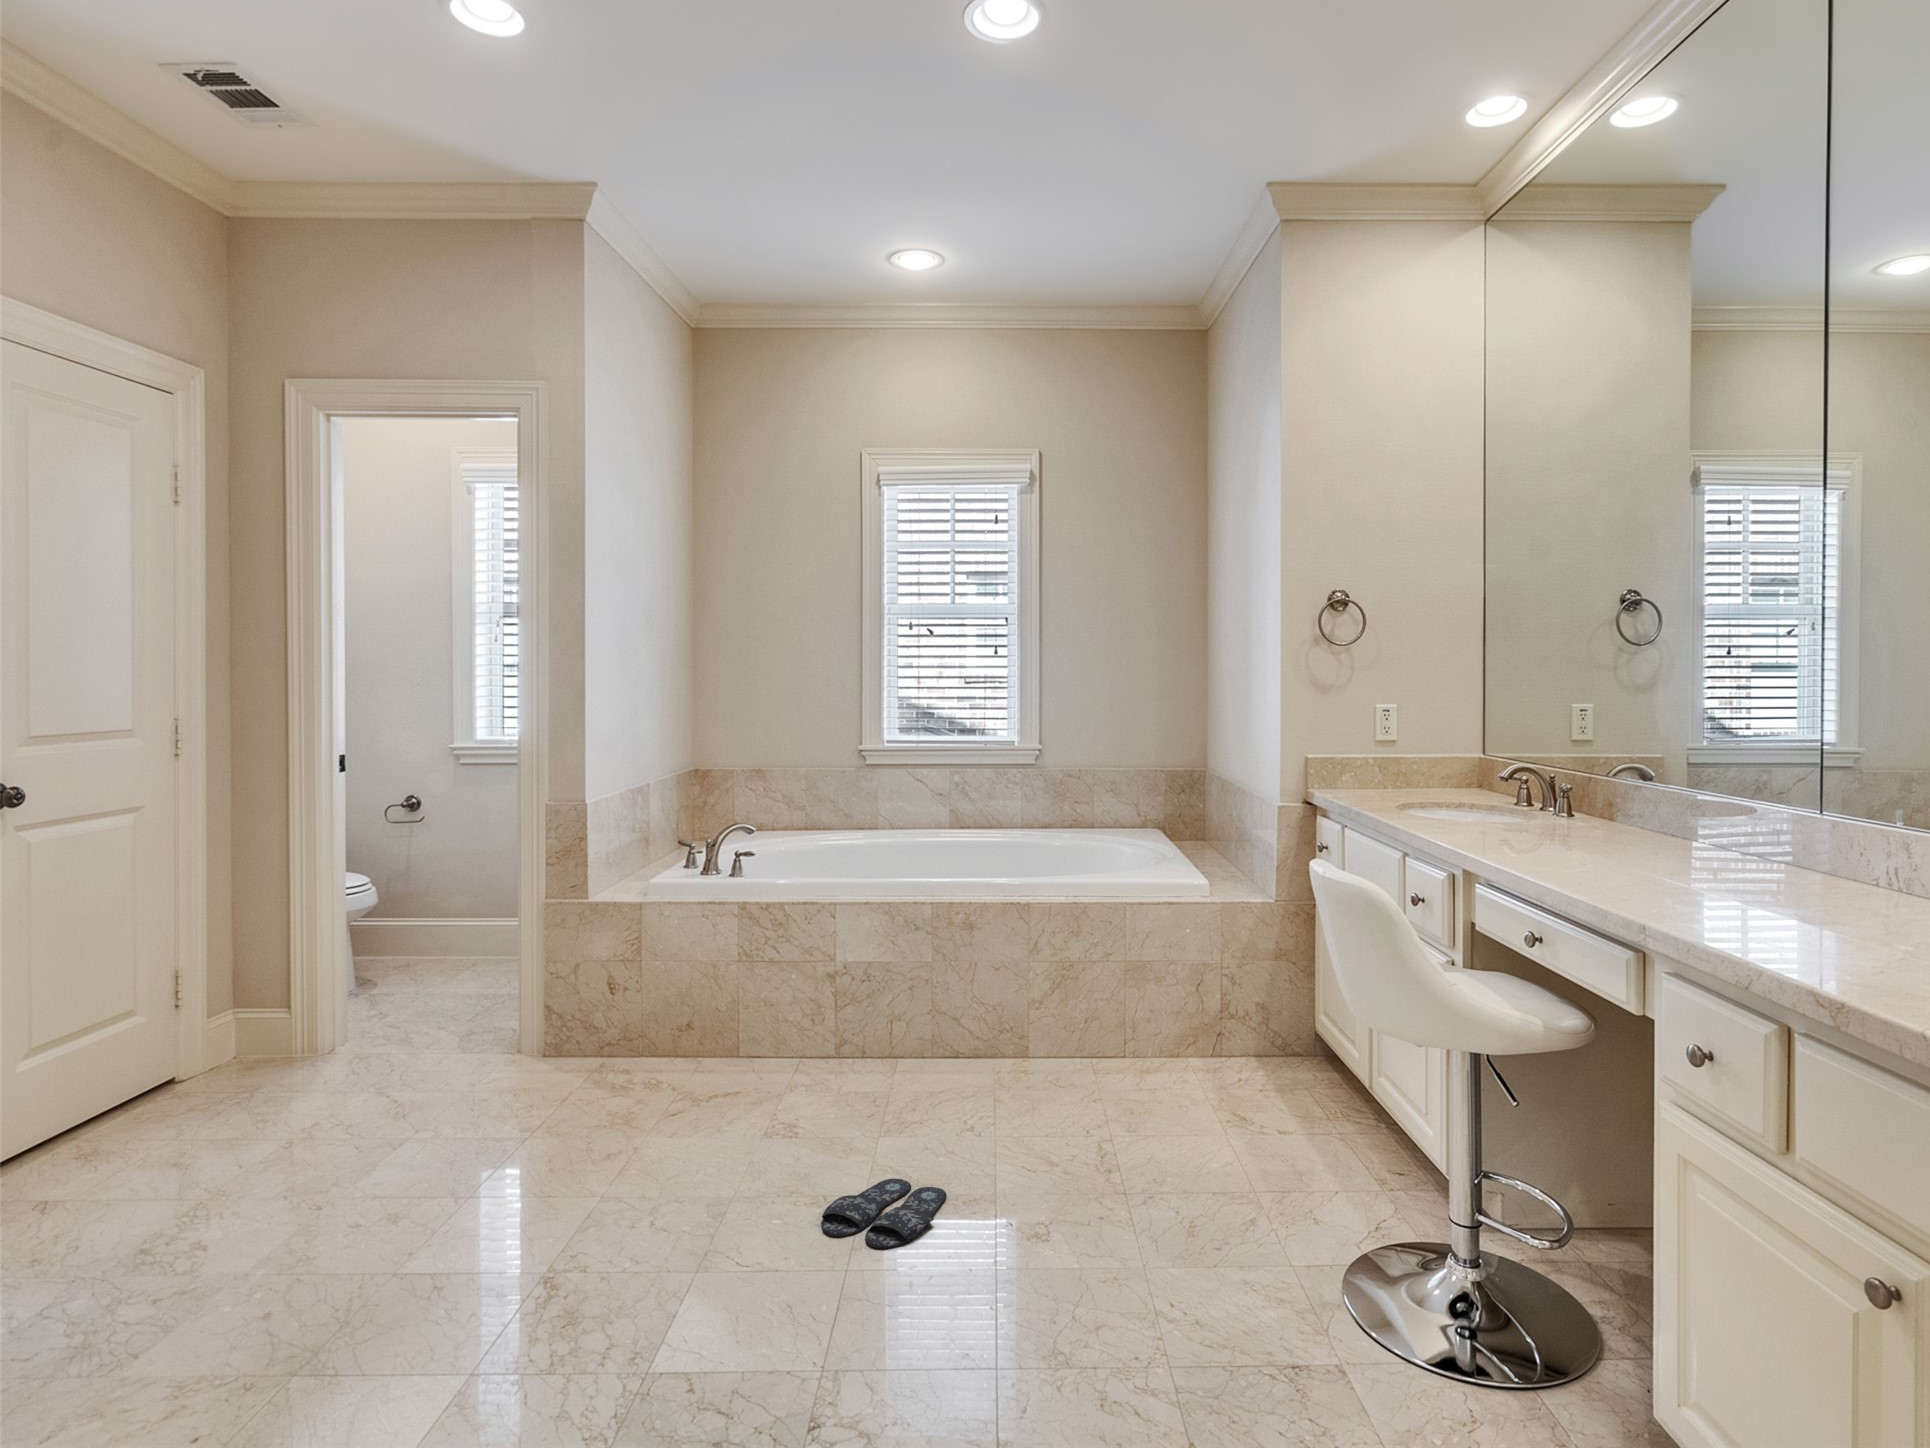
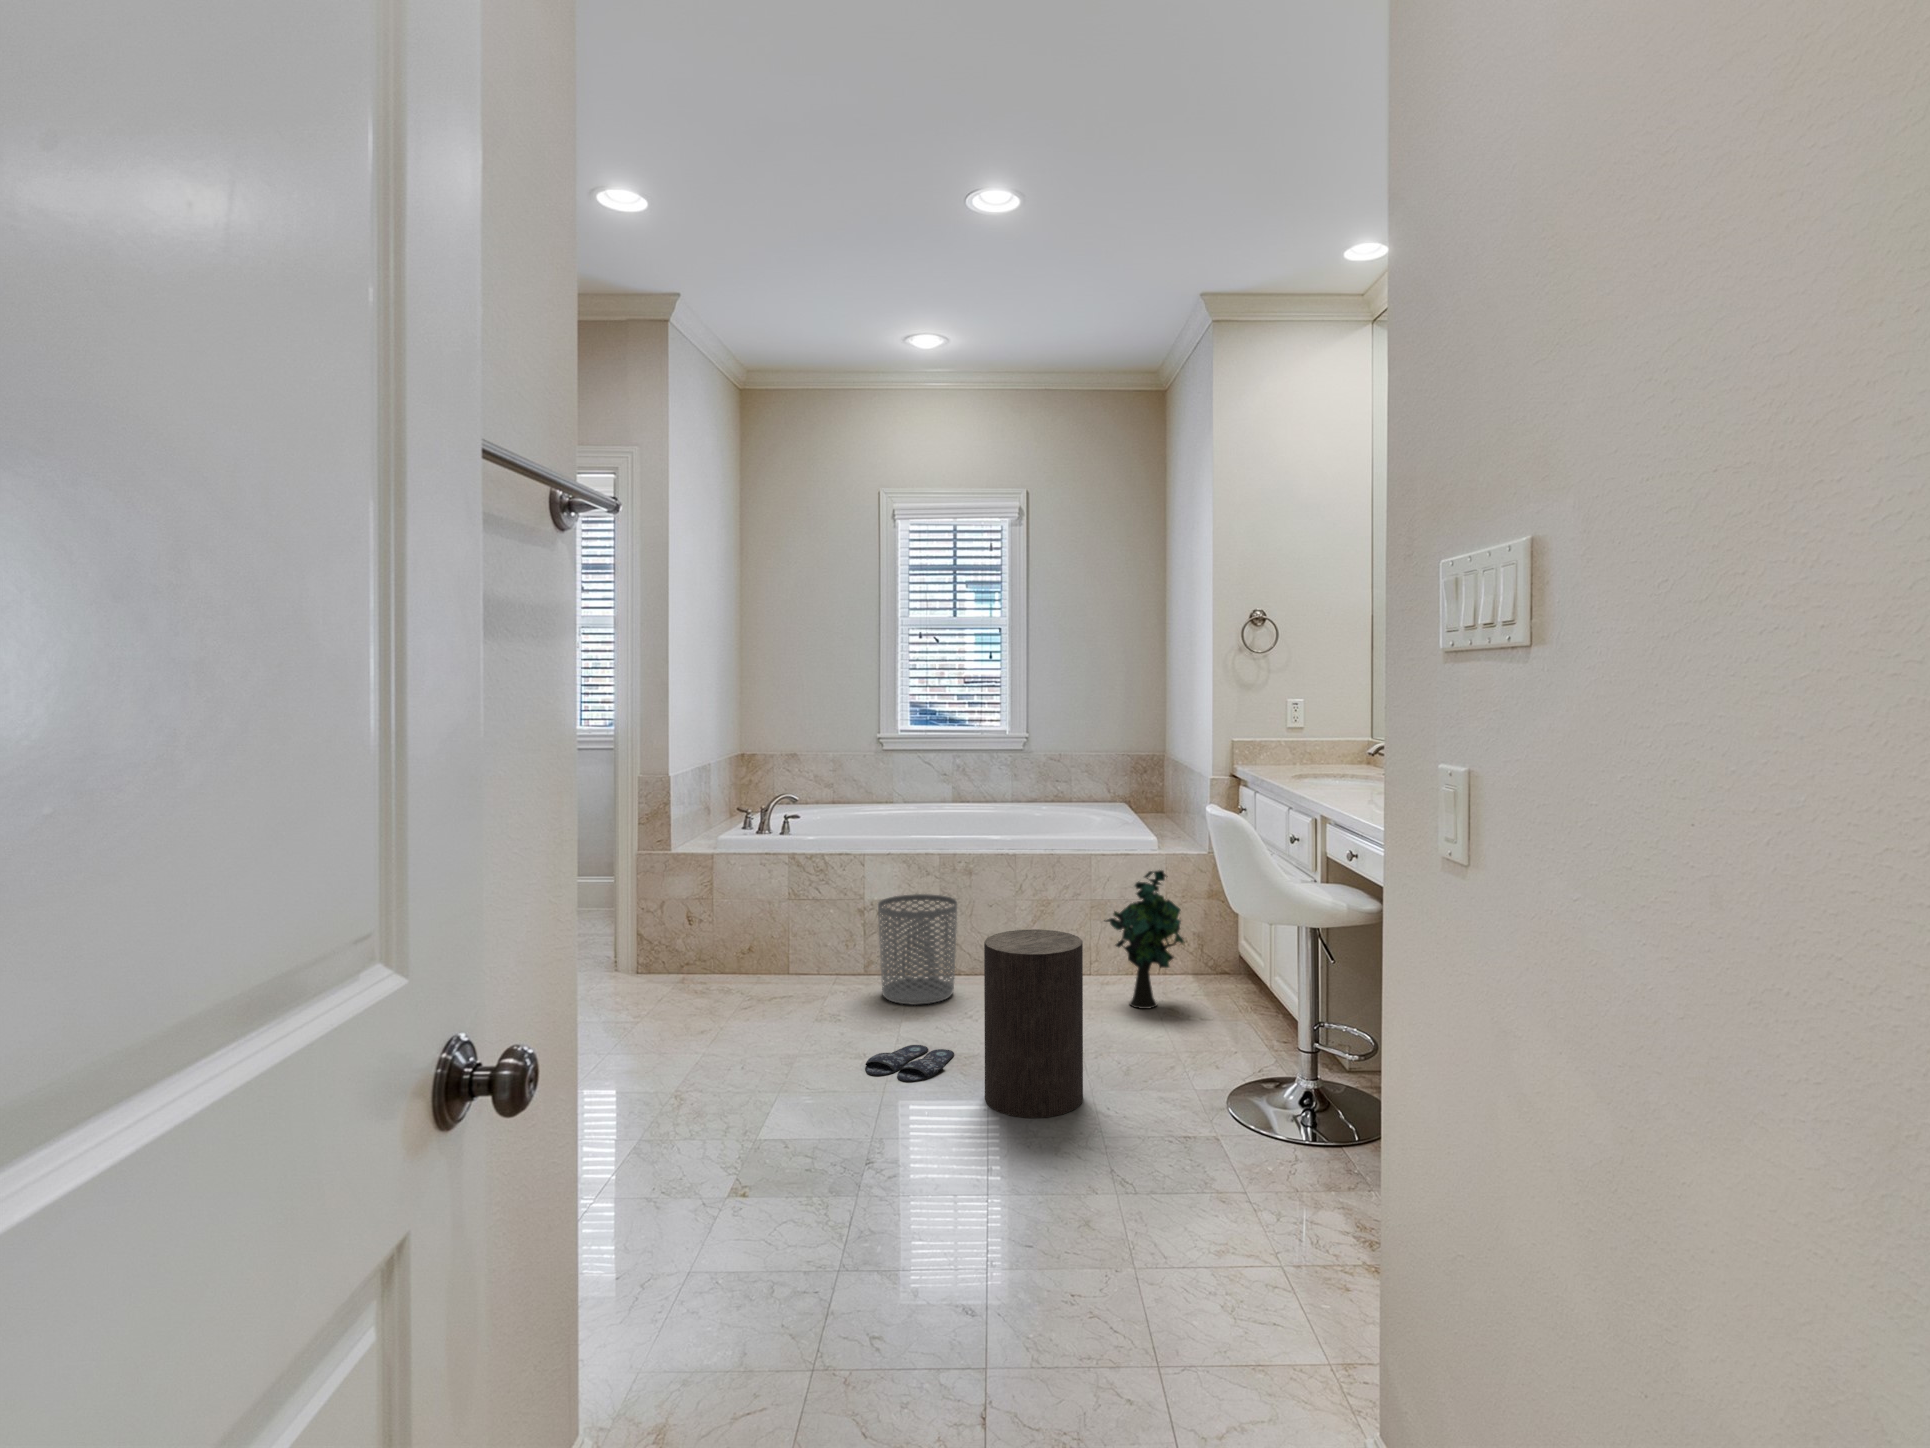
decorative plant: none [1143,929,1251,1114] -> present [1104,870,1184,1009]
waste bin: none [849,956,953,1106] -> present [878,894,957,1005]
stool: none [988,1032,1130,1323] -> present [984,929,1083,1118]

